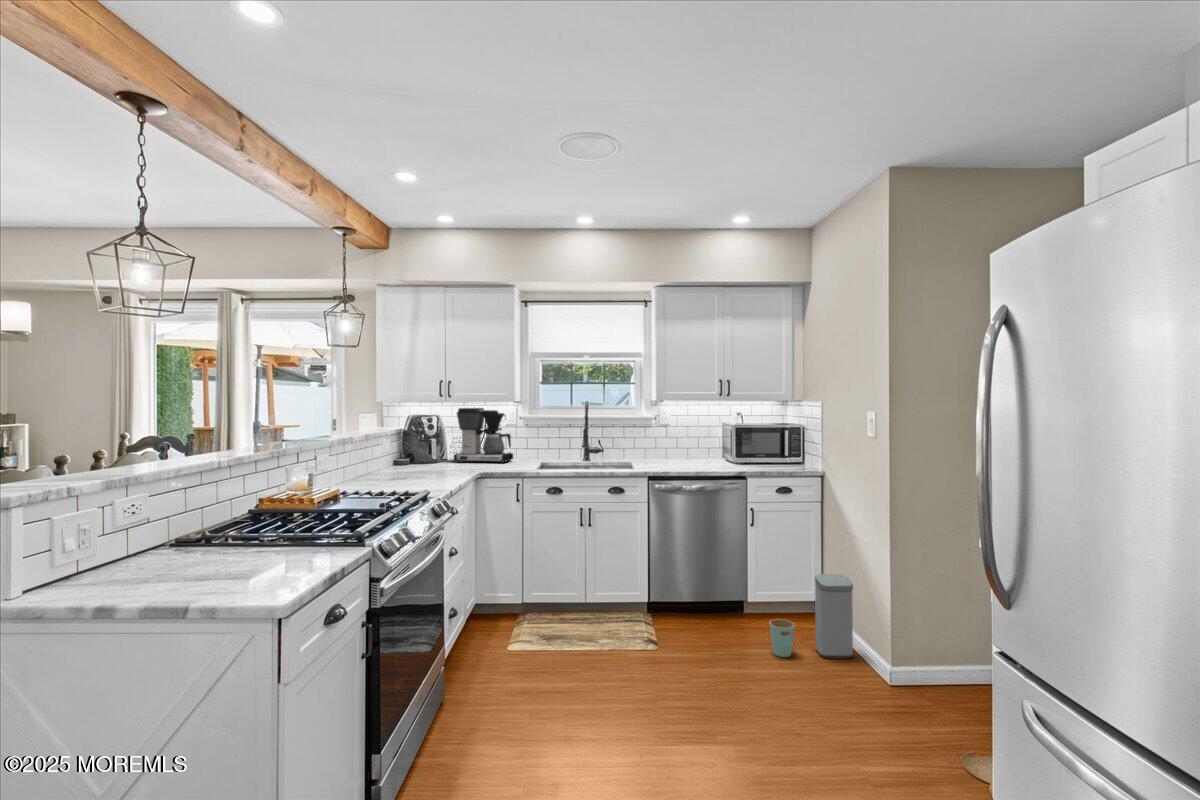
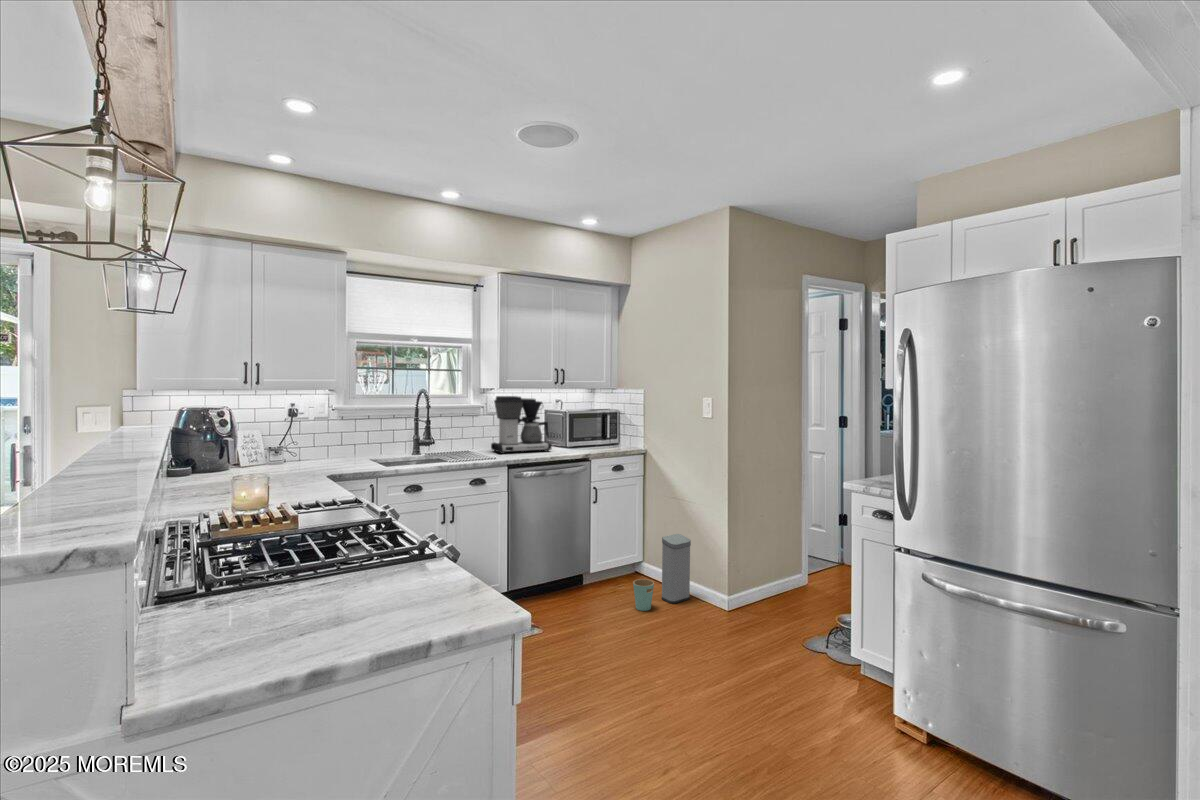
coffee maker: present [454,408,513,463] -> present [491,396,552,454]

